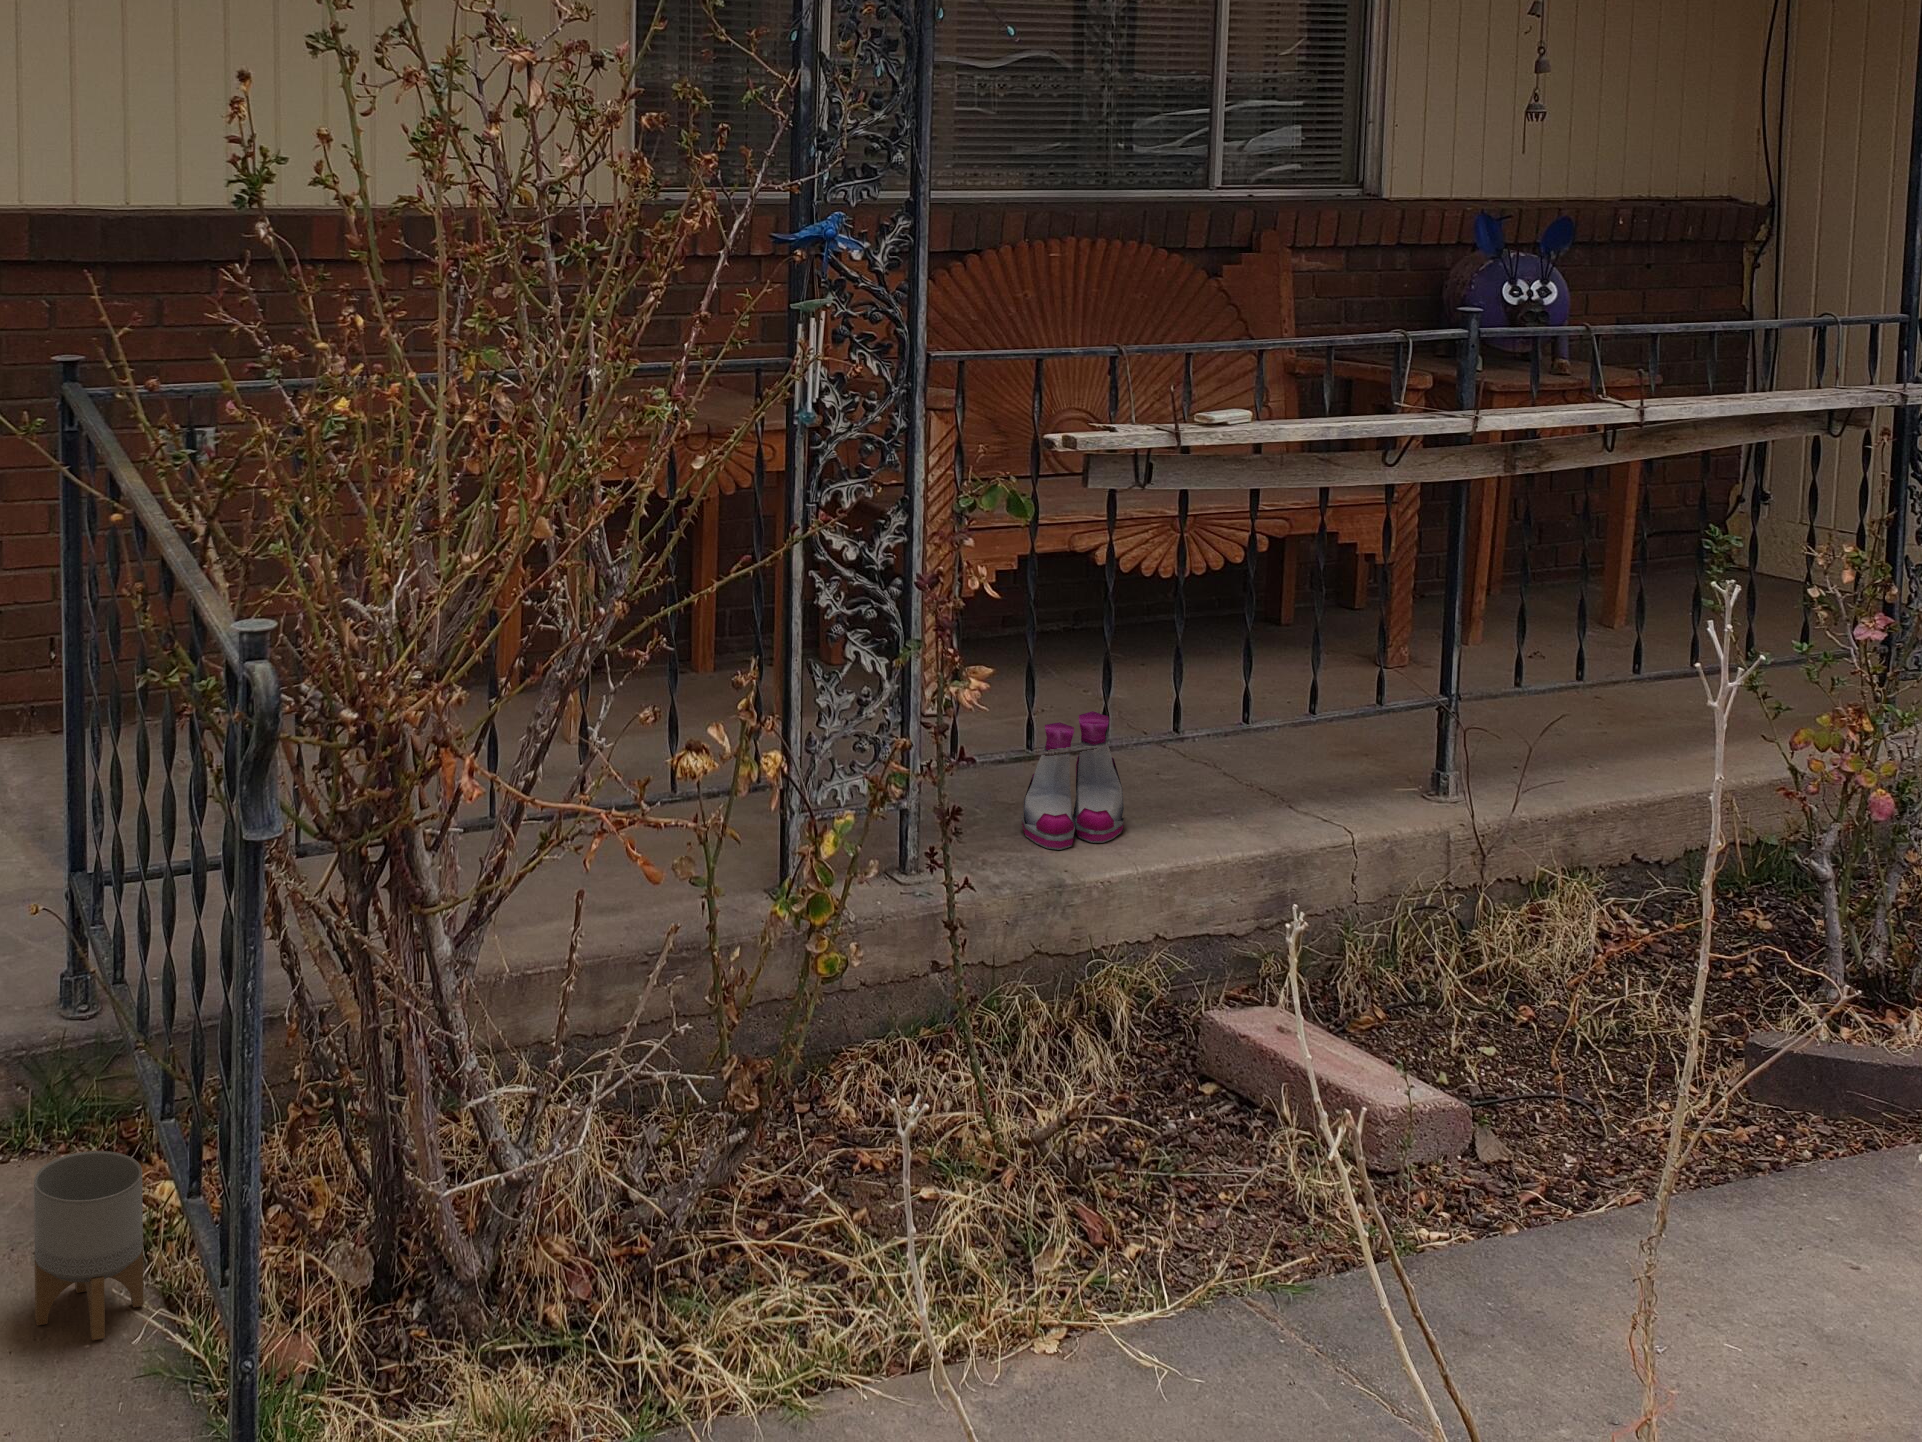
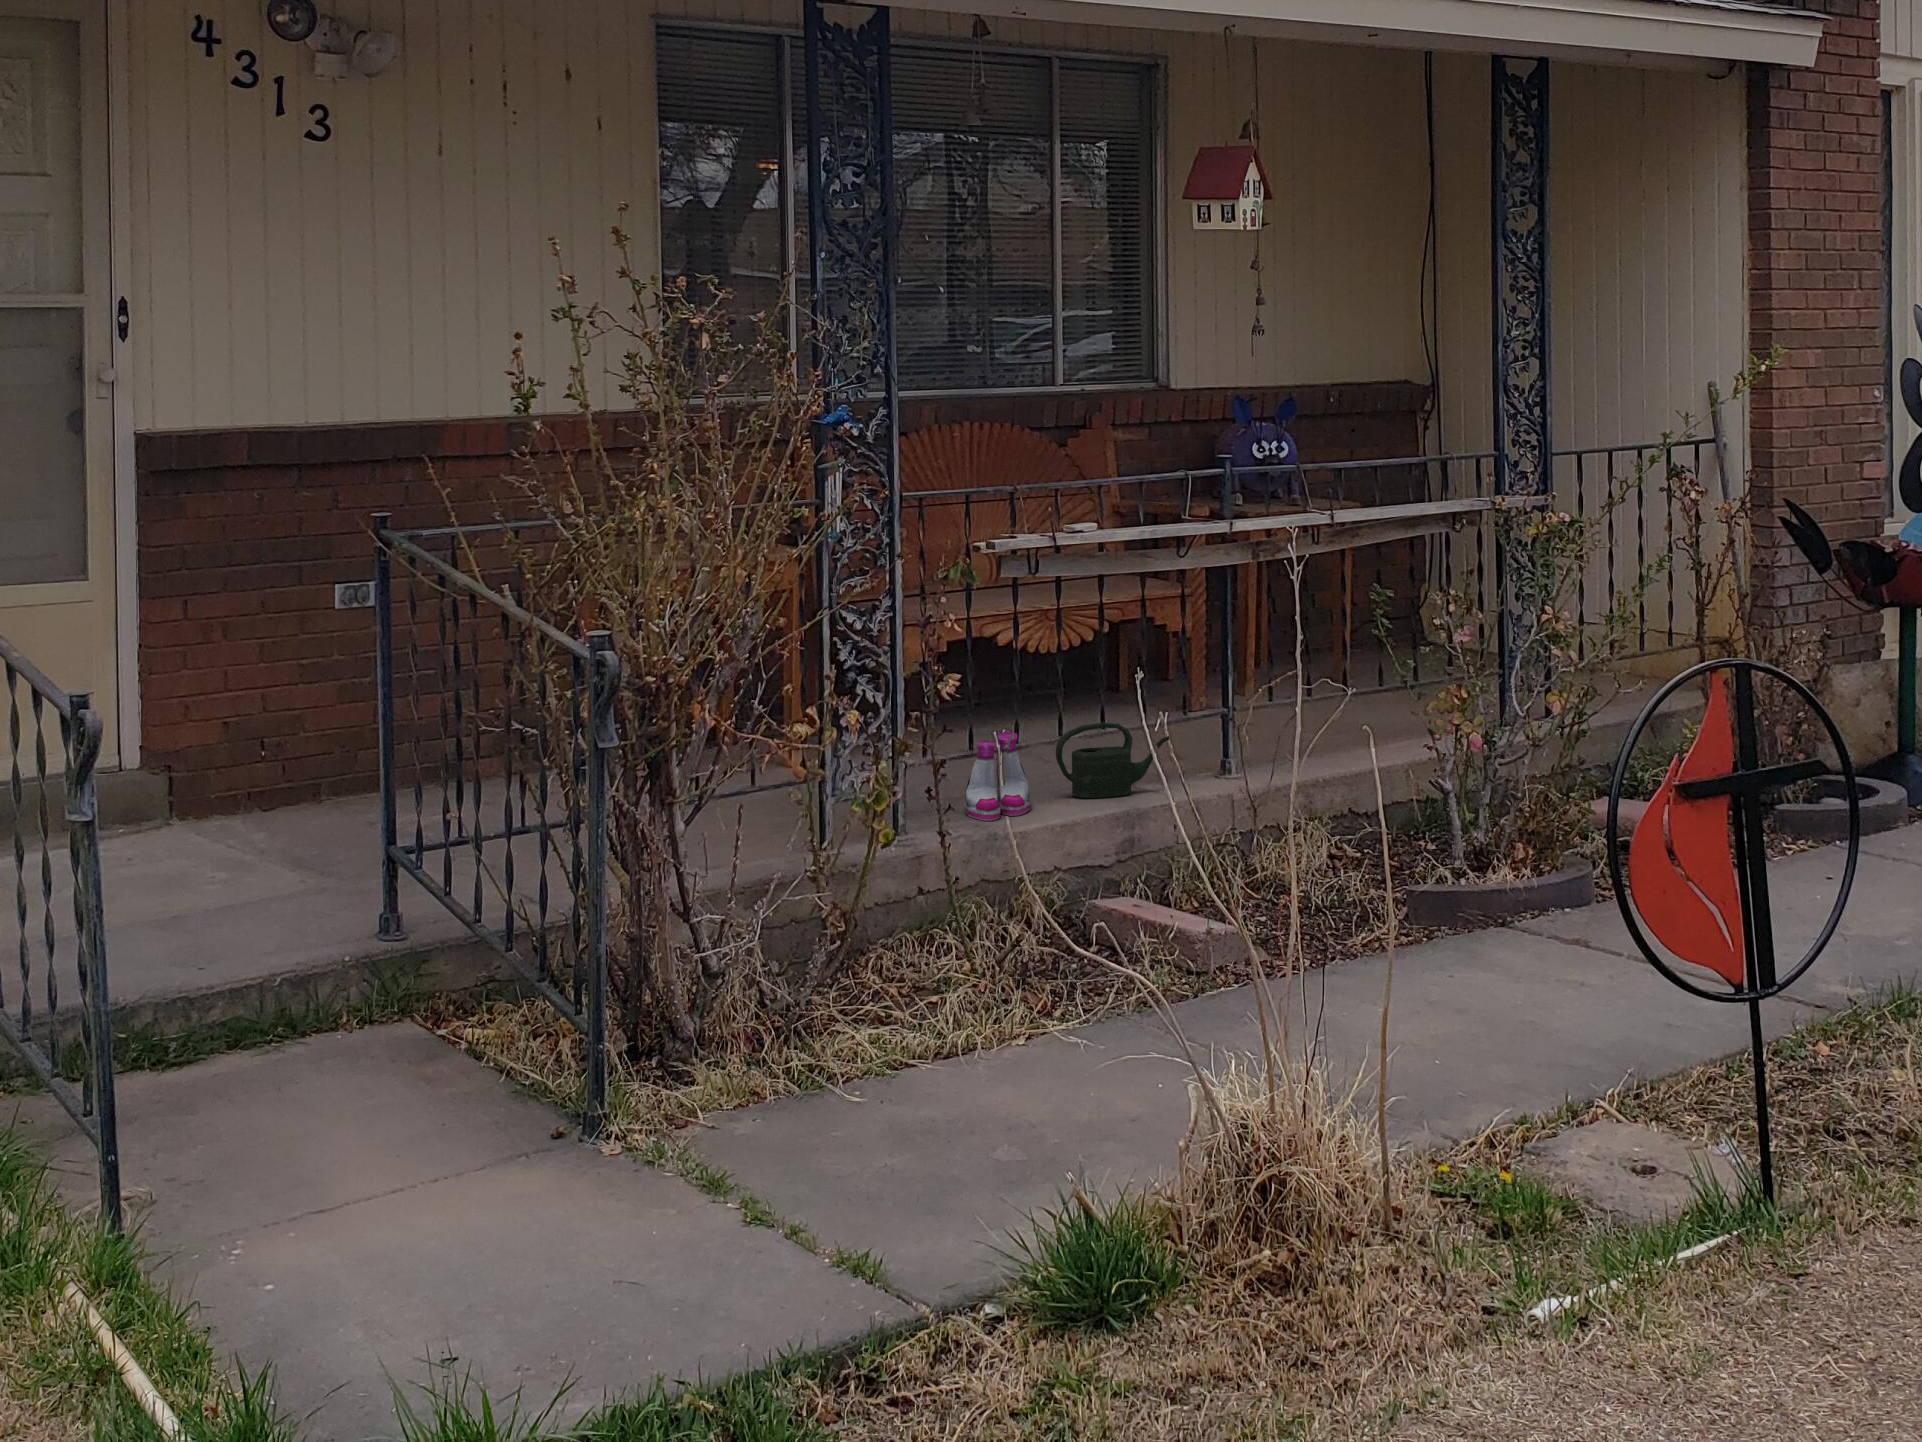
watering can: none [1170,705,1351,818] -> present [1056,723,1169,799]
planter: present [34,1151,144,1340] -> none [429,989,495,1097]

